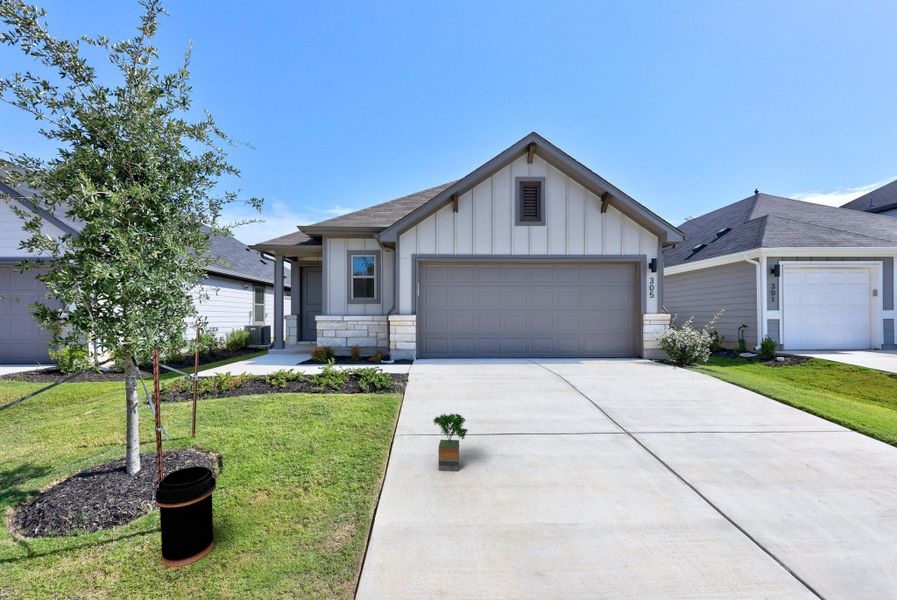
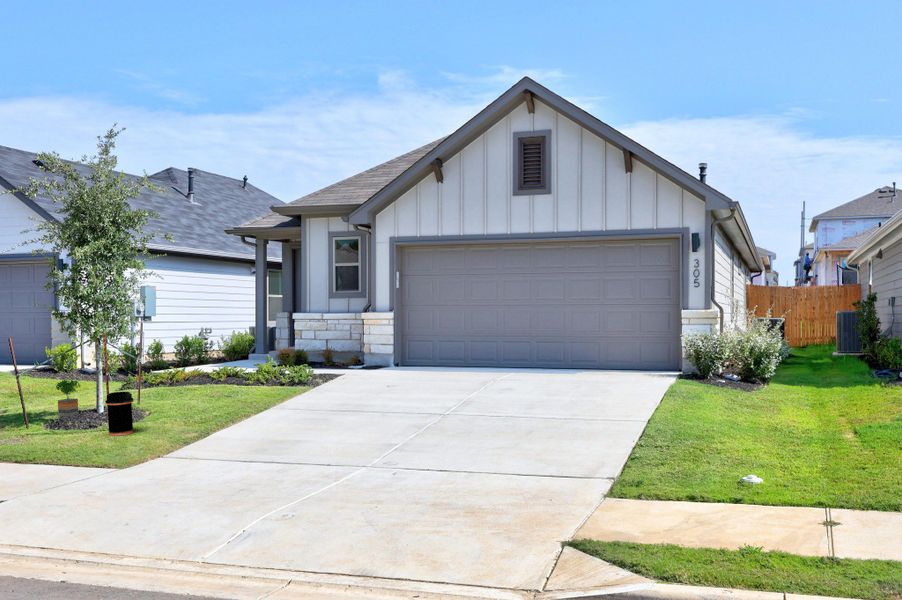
potted tree: present [433,414,467,471] -> present [56,380,81,417]

